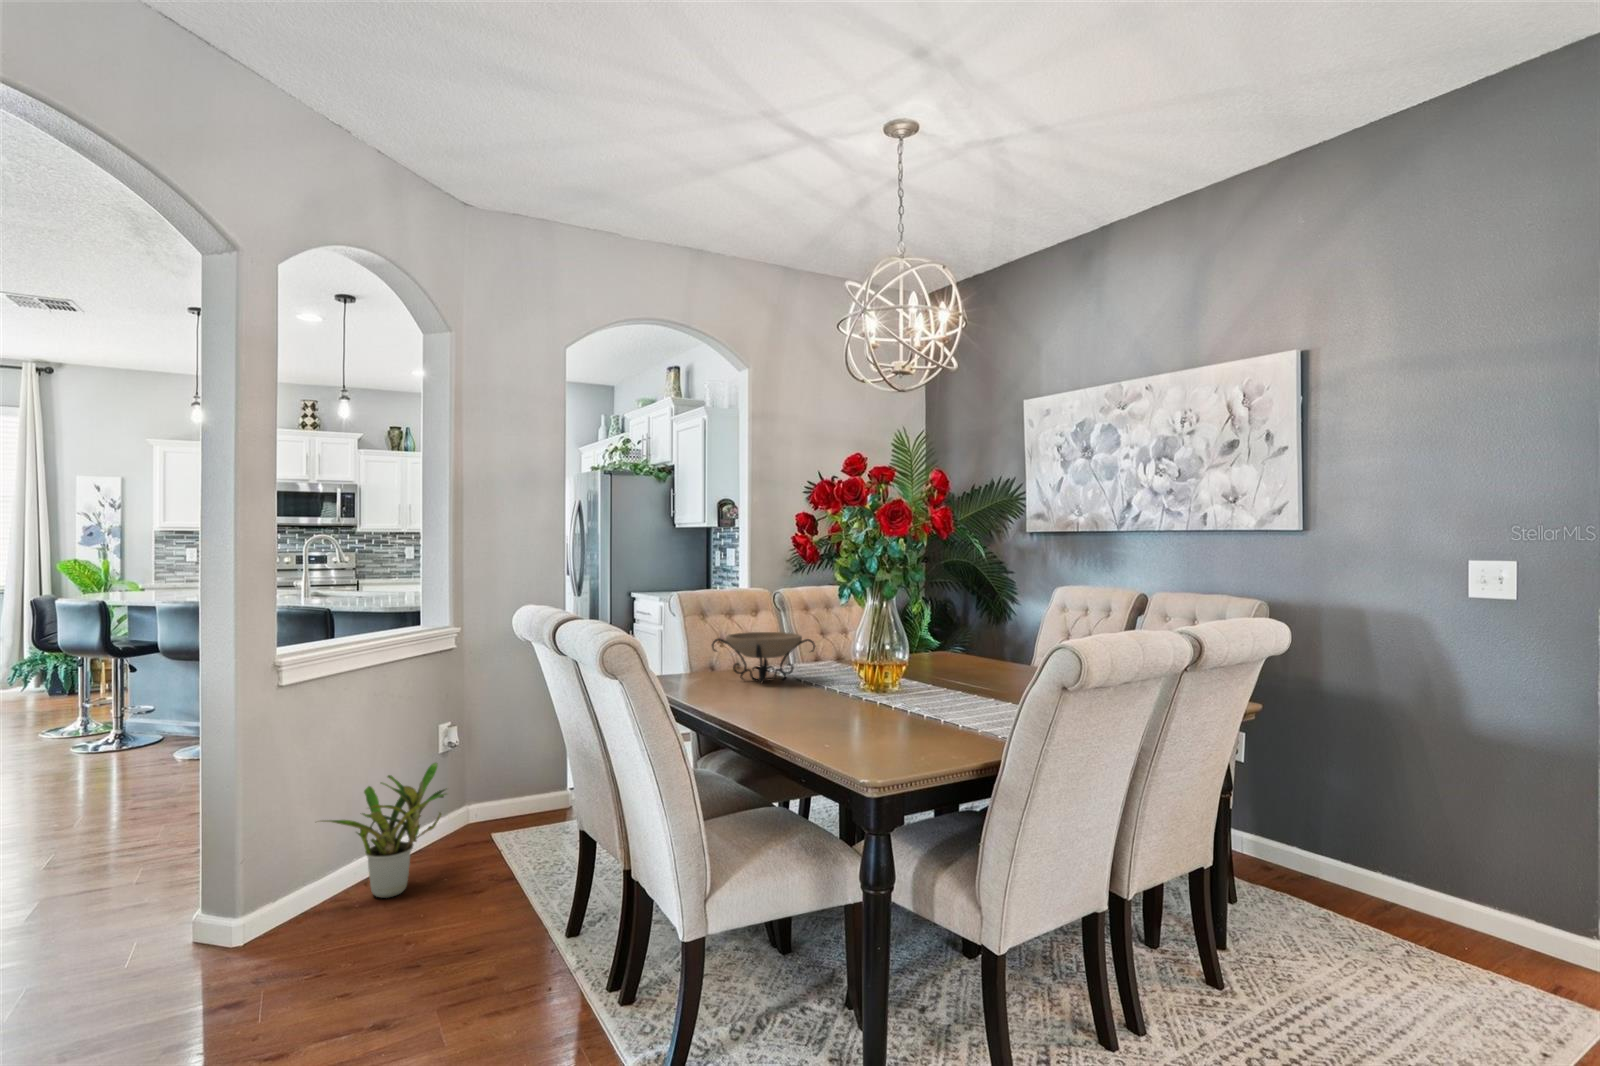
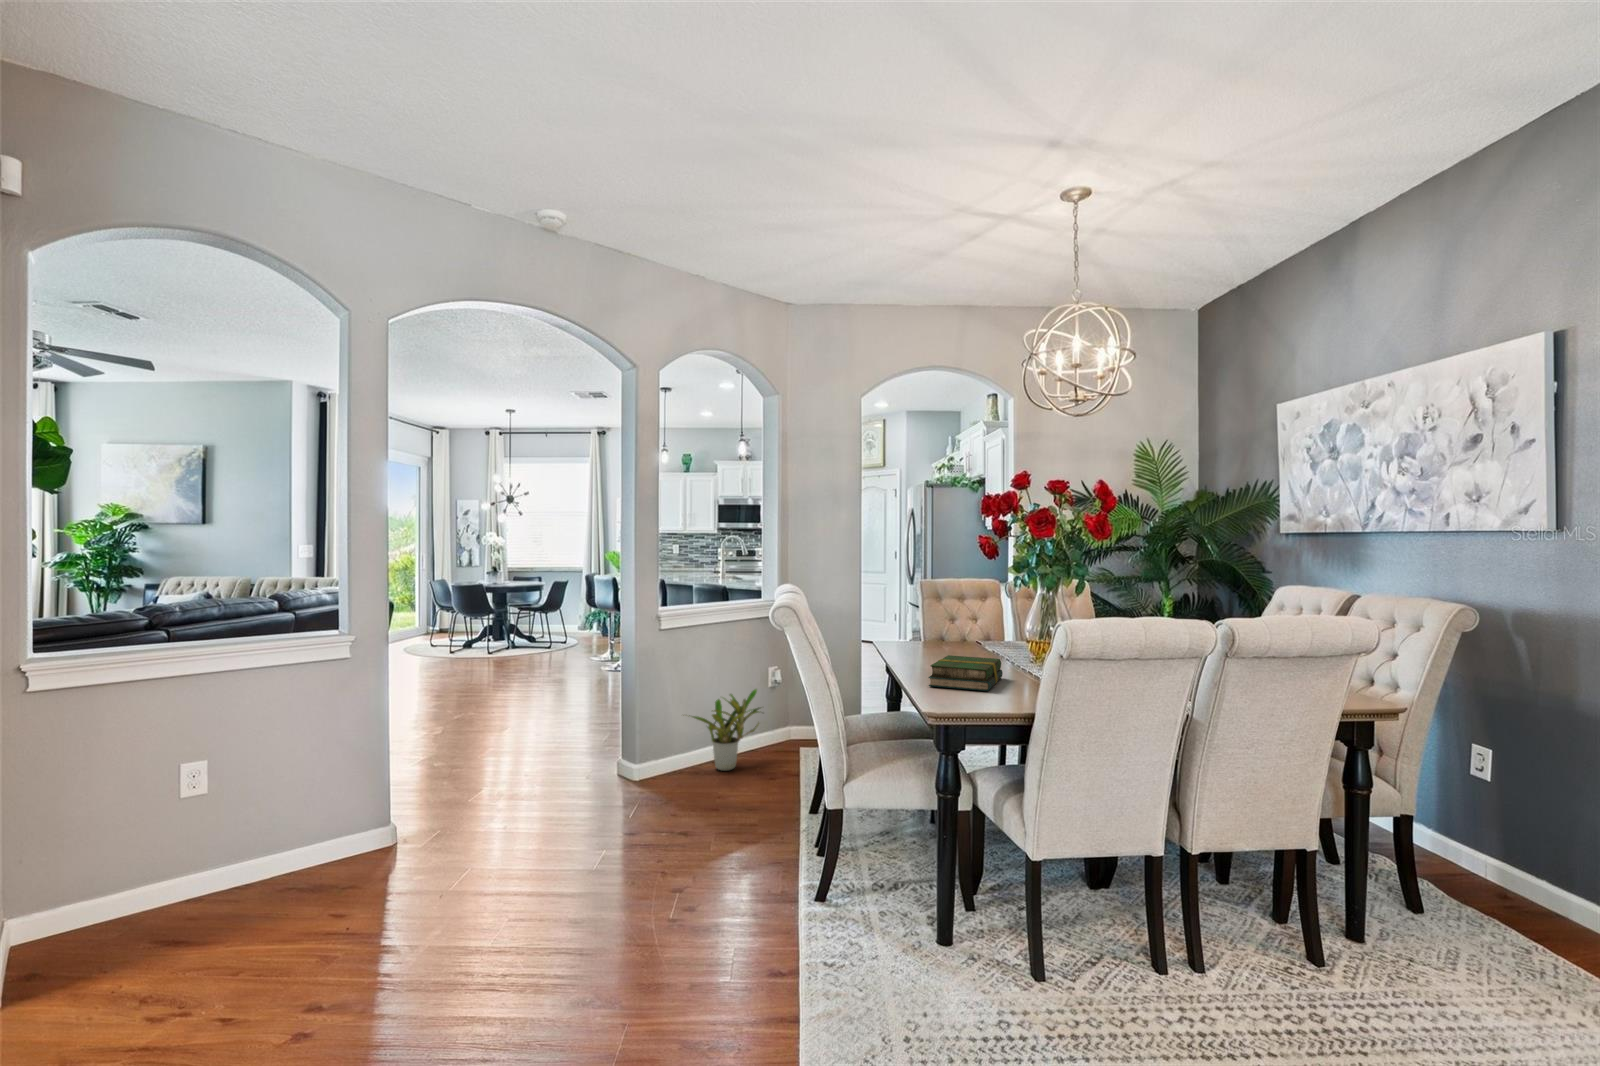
decorative bowl: present [712,632,816,683] -> none [921,612,998,651]
book: none [803,691,894,738] -> present [929,655,1003,691]

